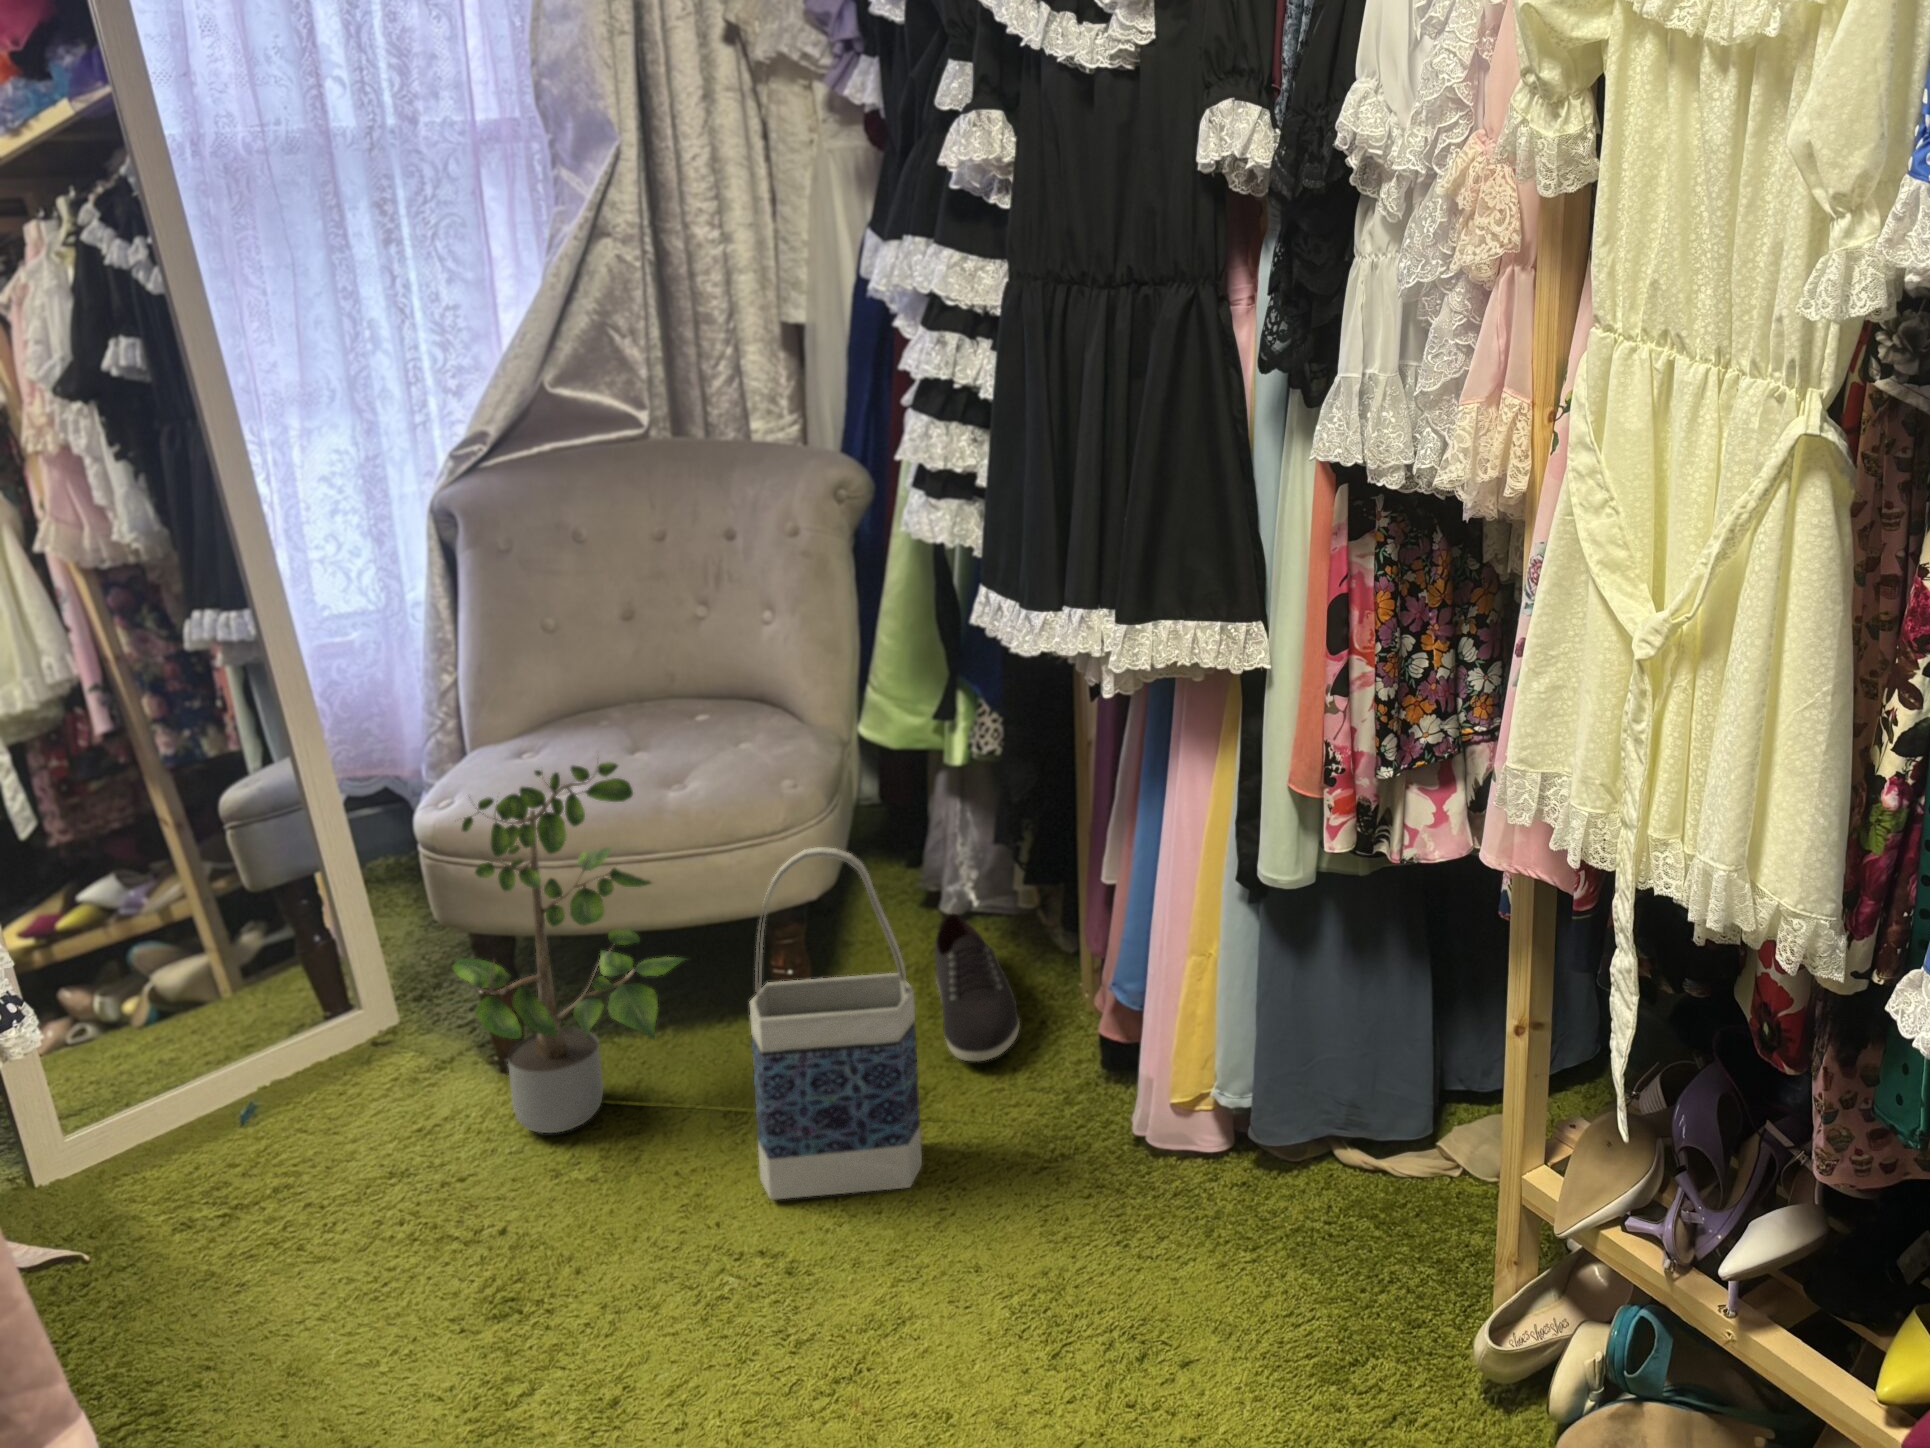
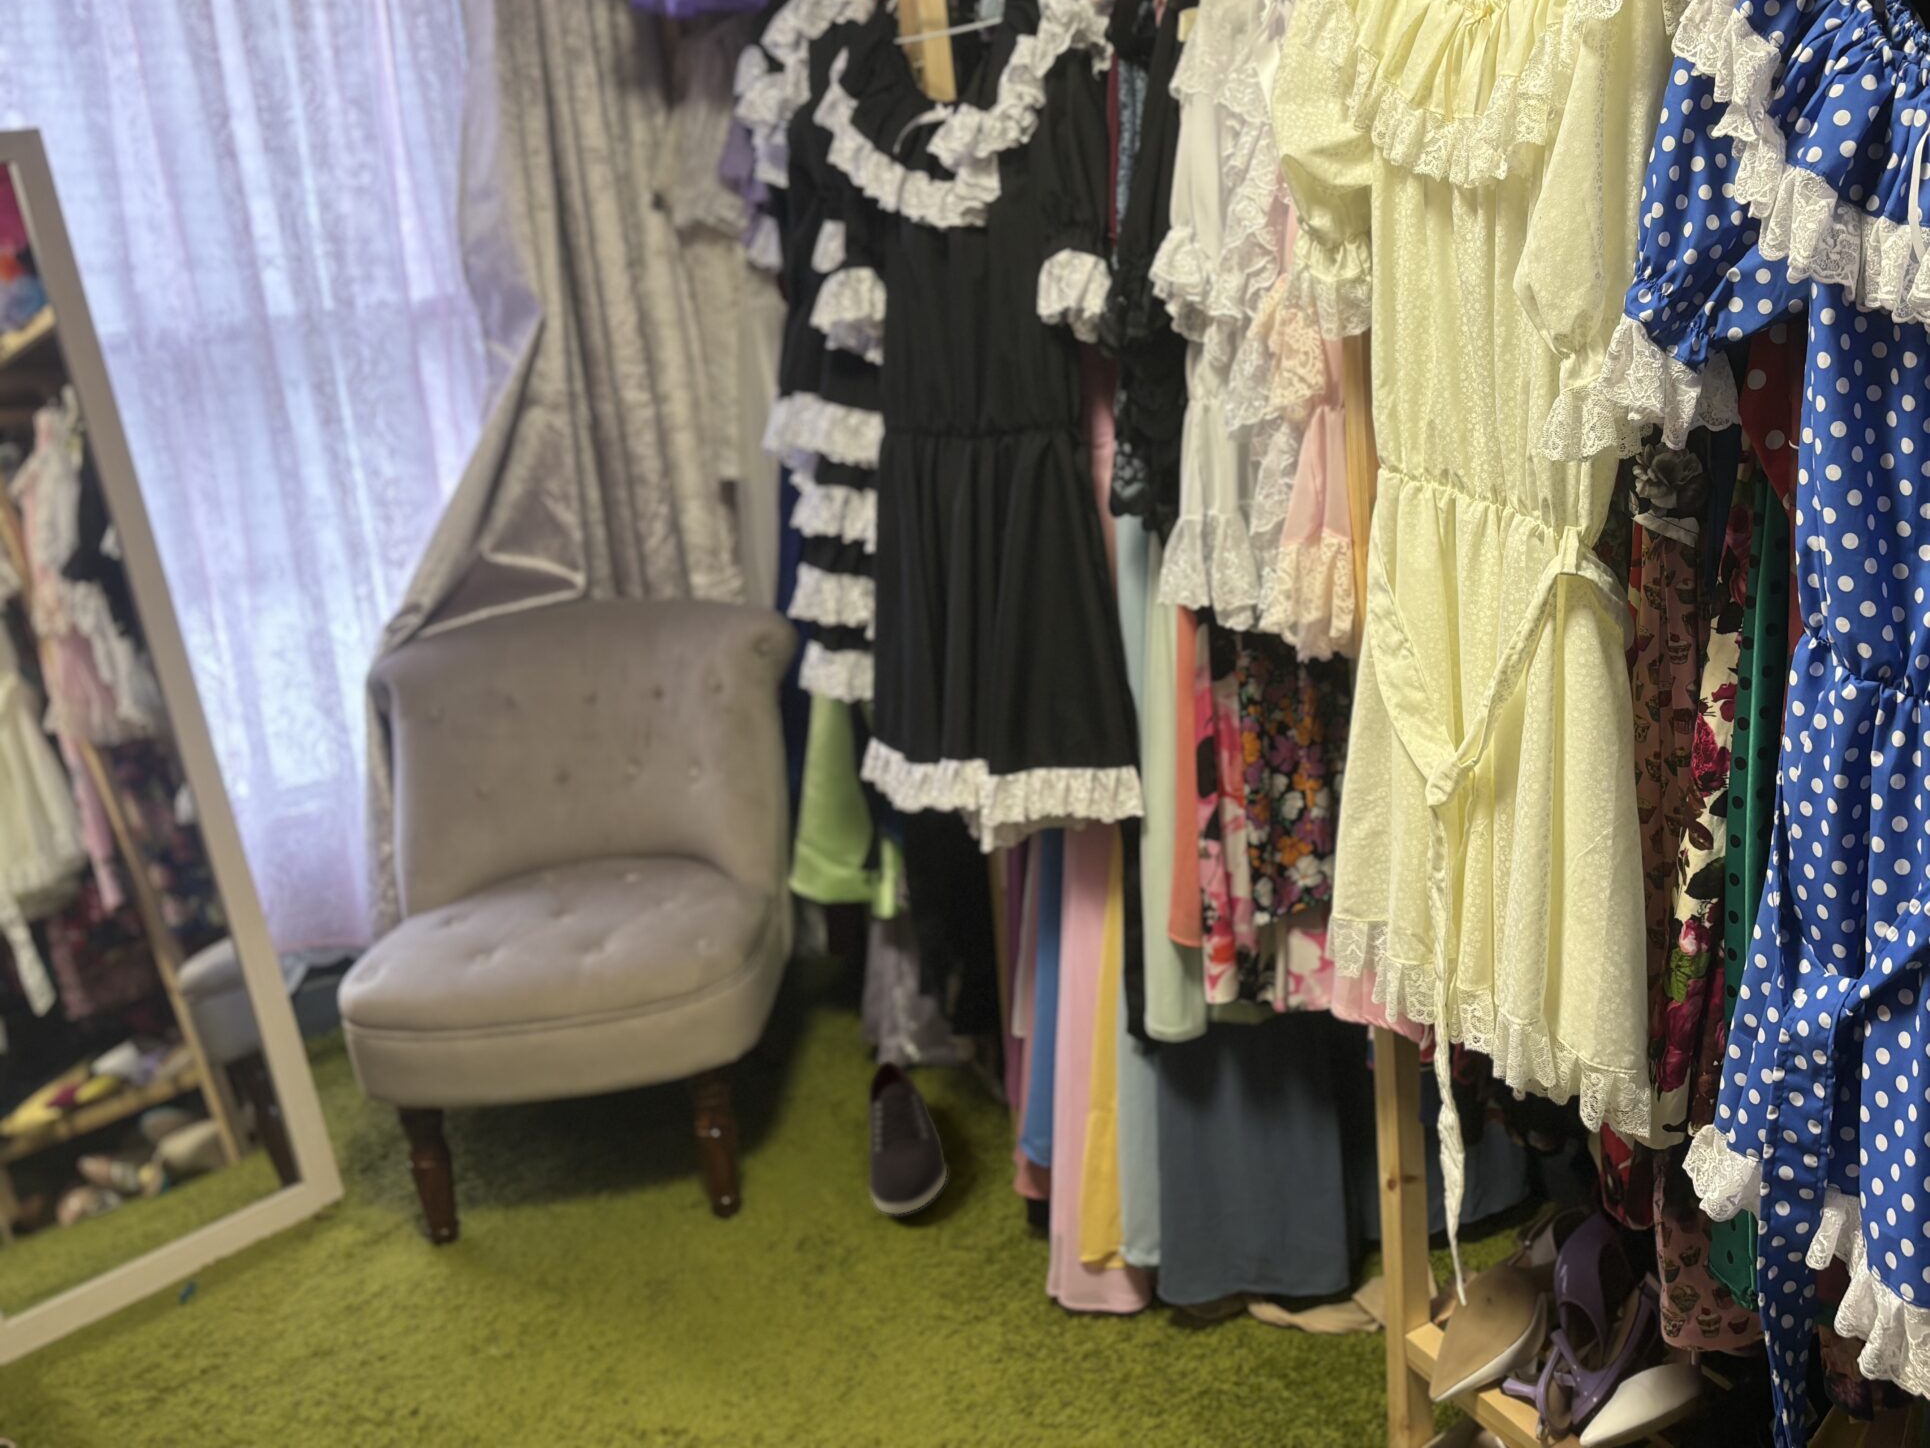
potted plant: present [453,759,685,1133] -> none [362,917,616,1303]
bag: present [749,847,922,1200] -> none [652,1008,836,1367]

